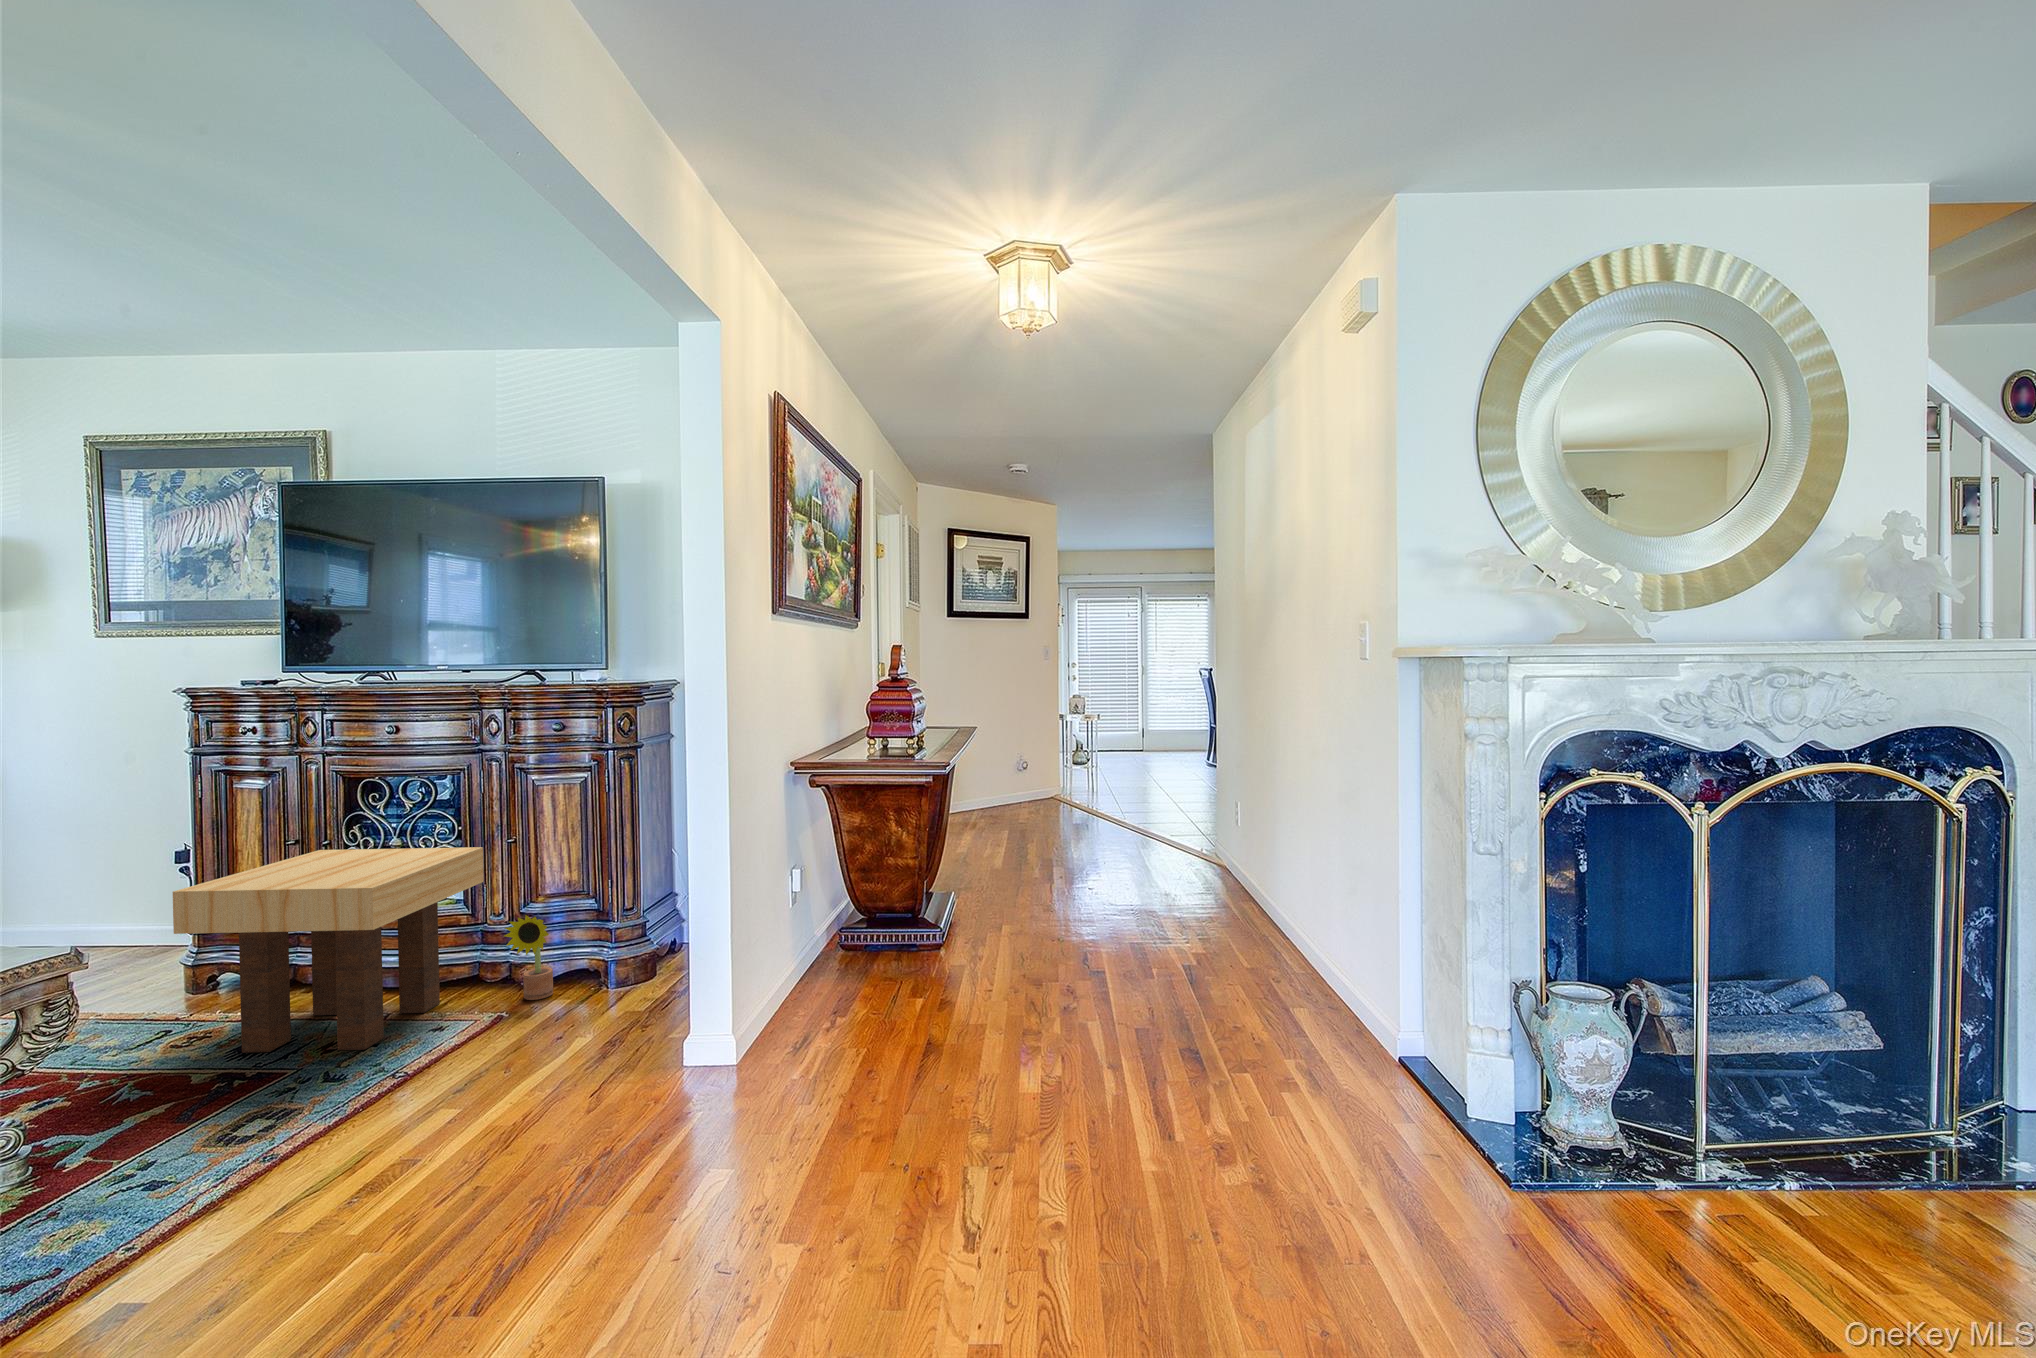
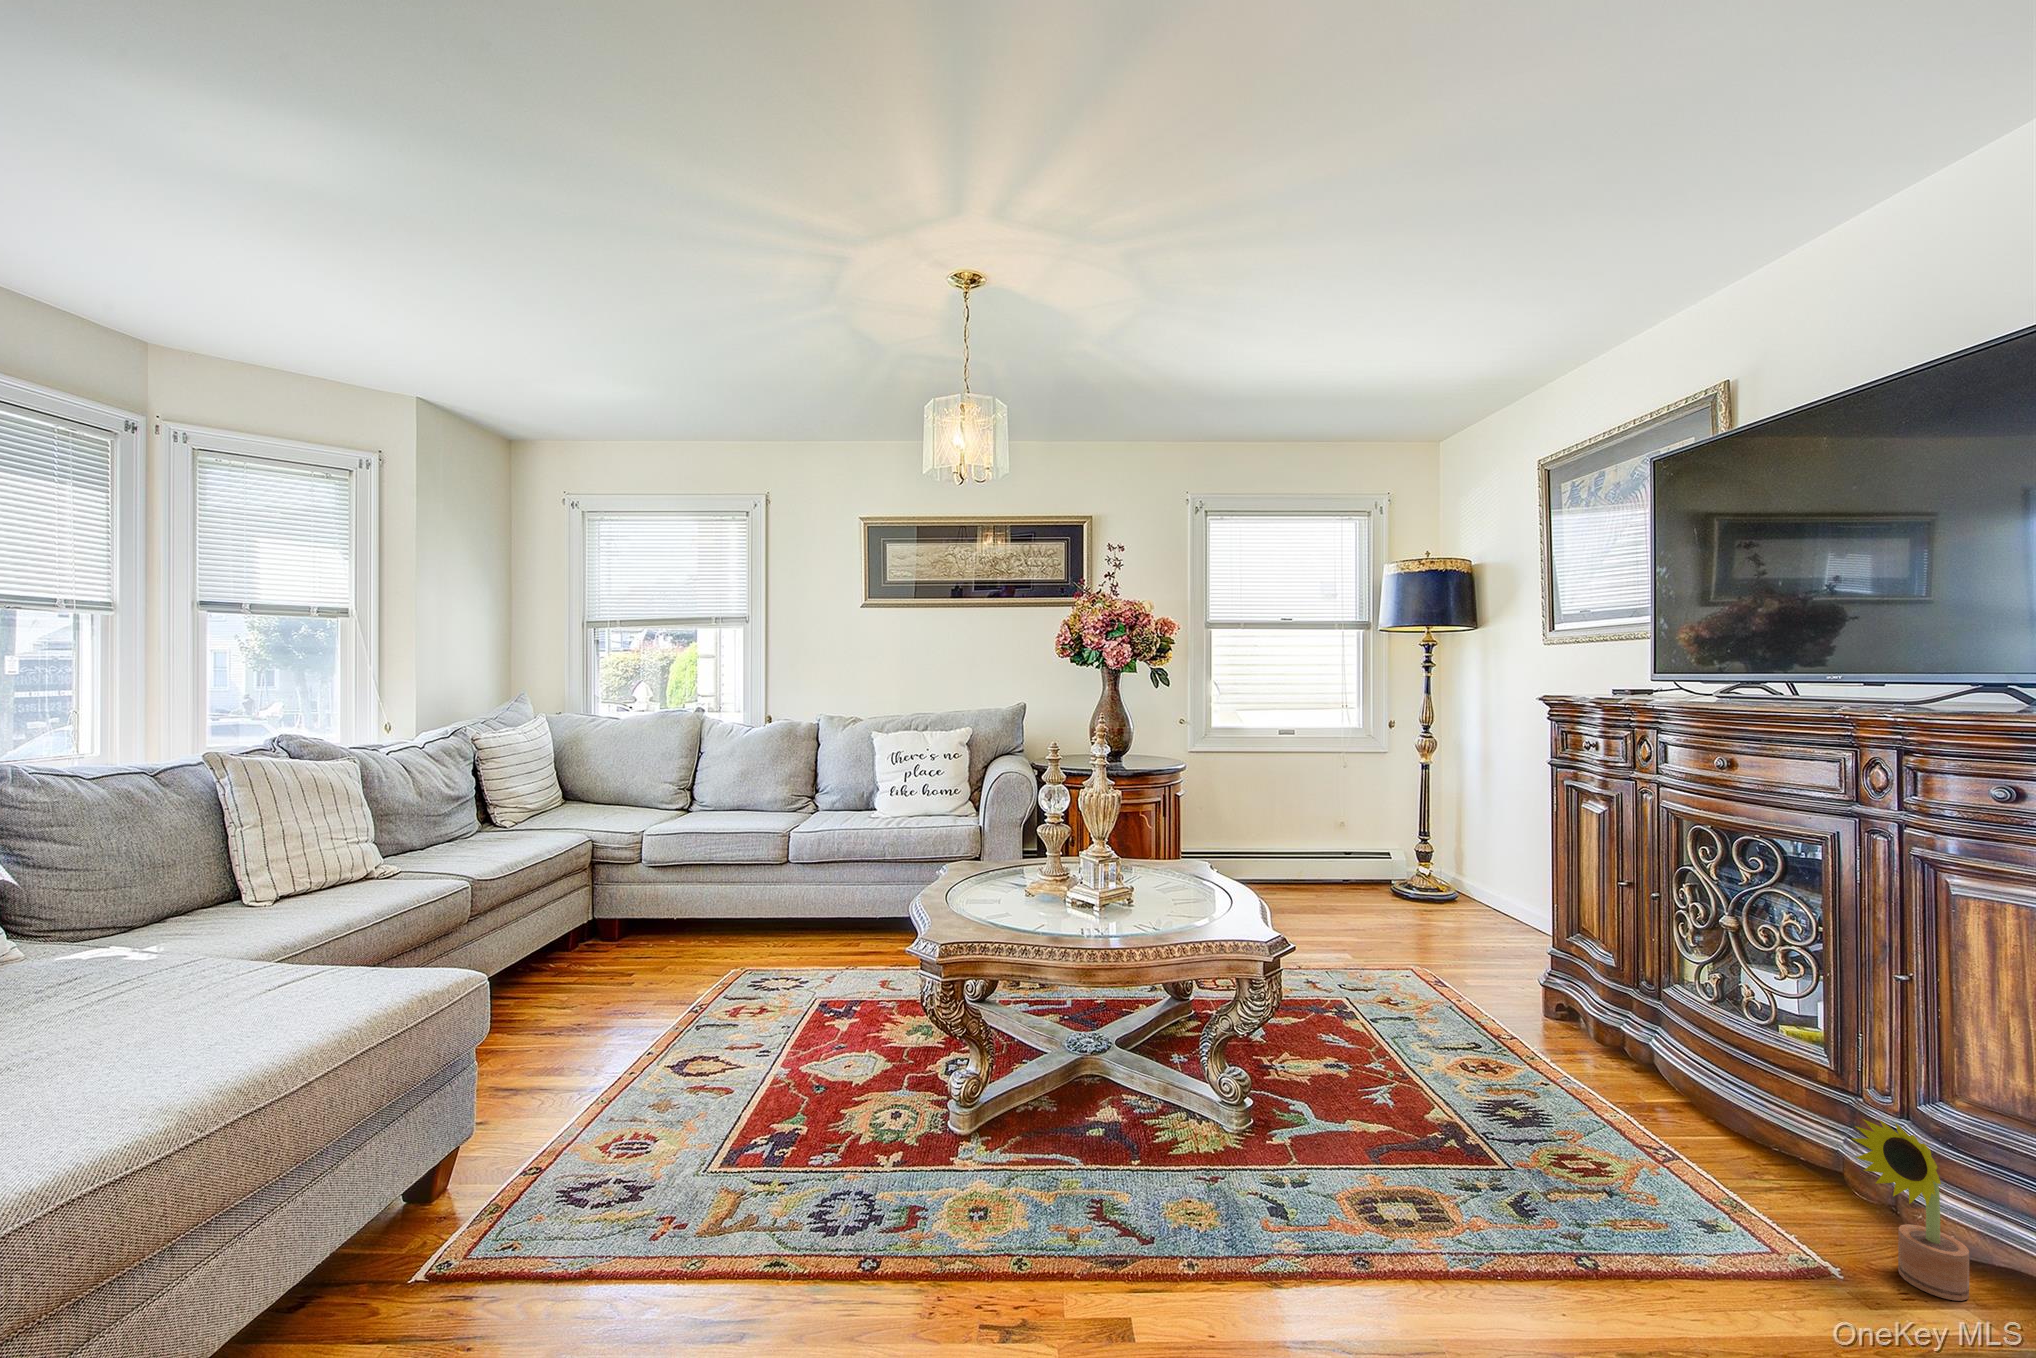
side table: present [173,847,484,1053] -> none [1444,903,1846,1189]

